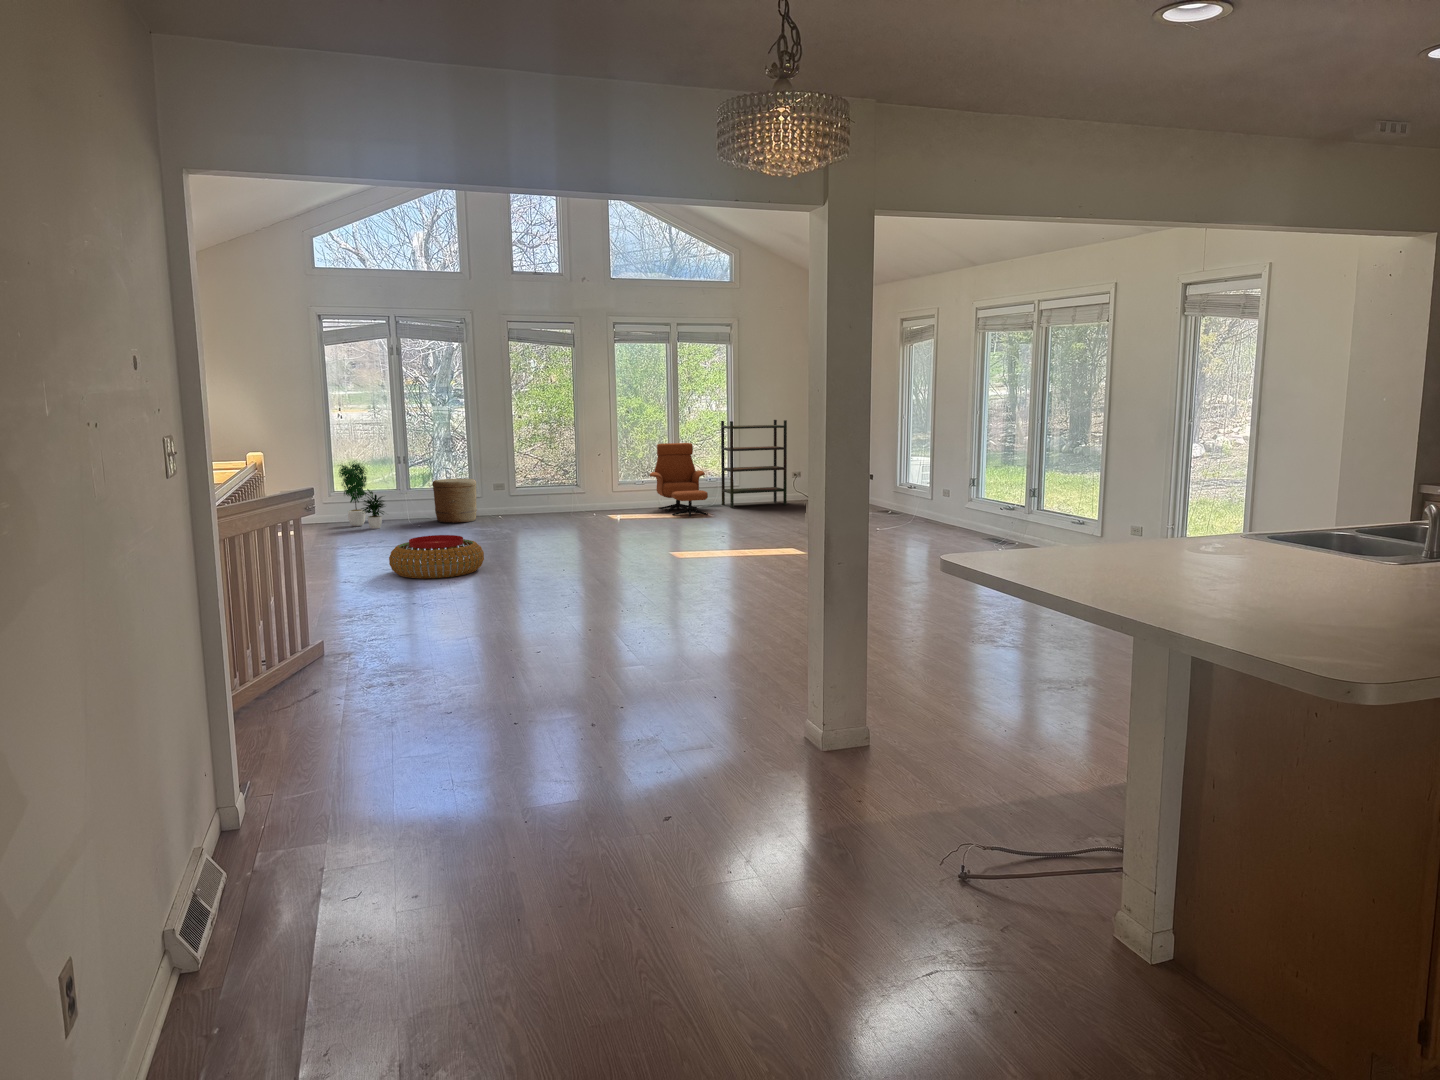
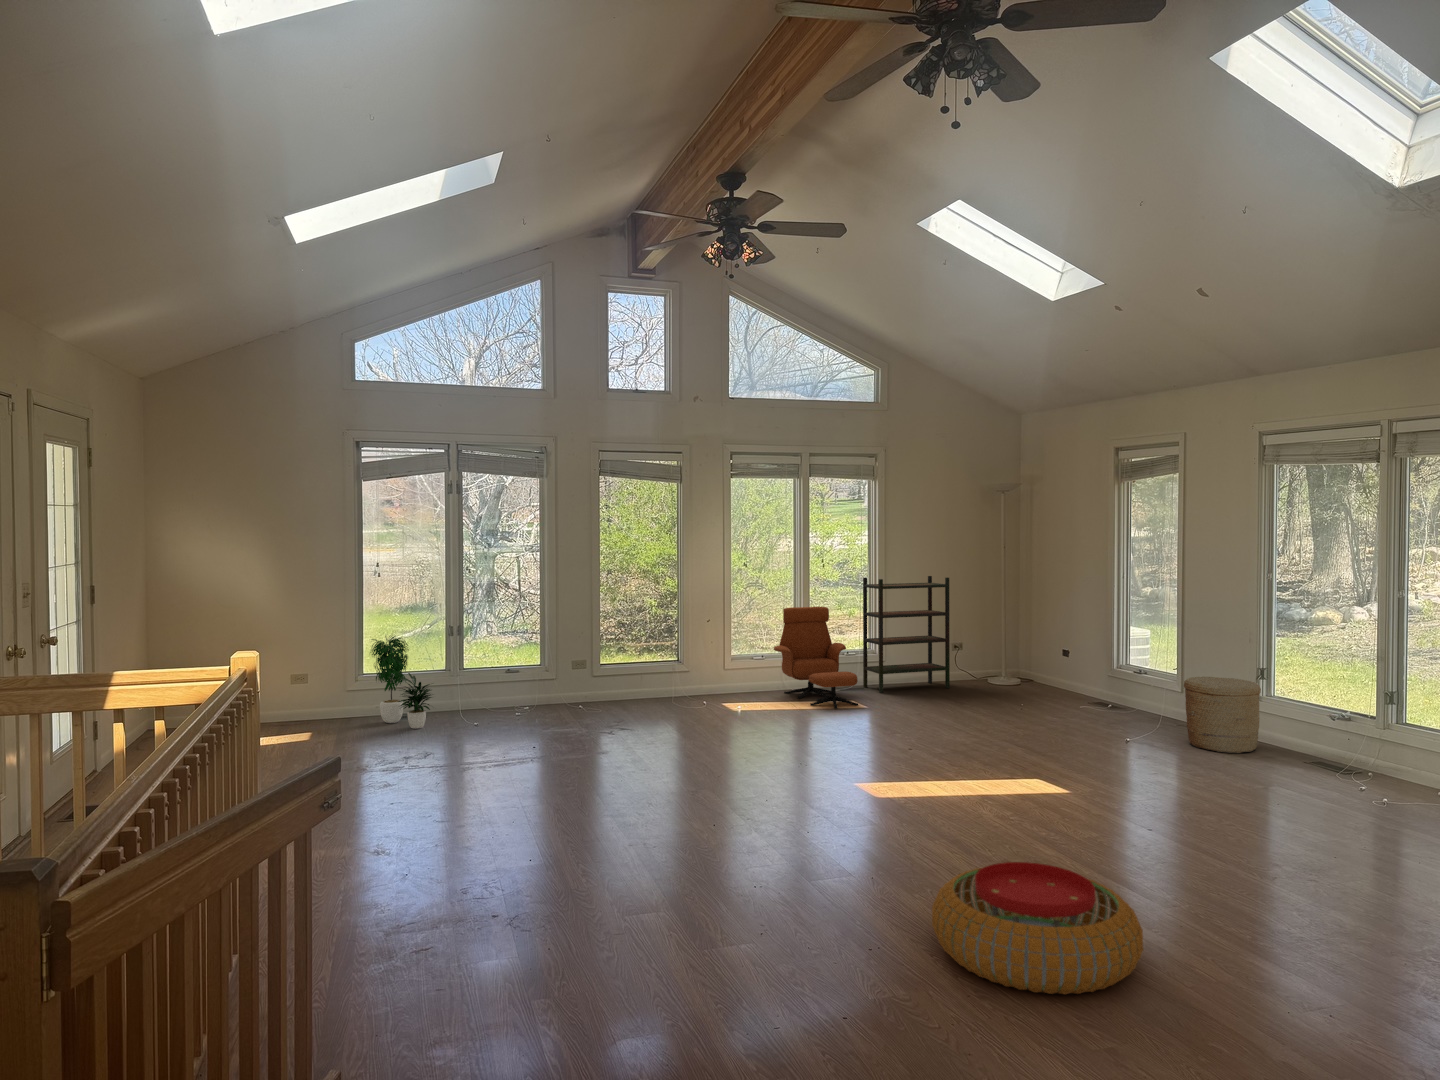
woven basket: present [432,479,477,523] -> present [1184,677,1261,753]
pouf: present [389,535,484,579] -> present [932,862,1143,994]

